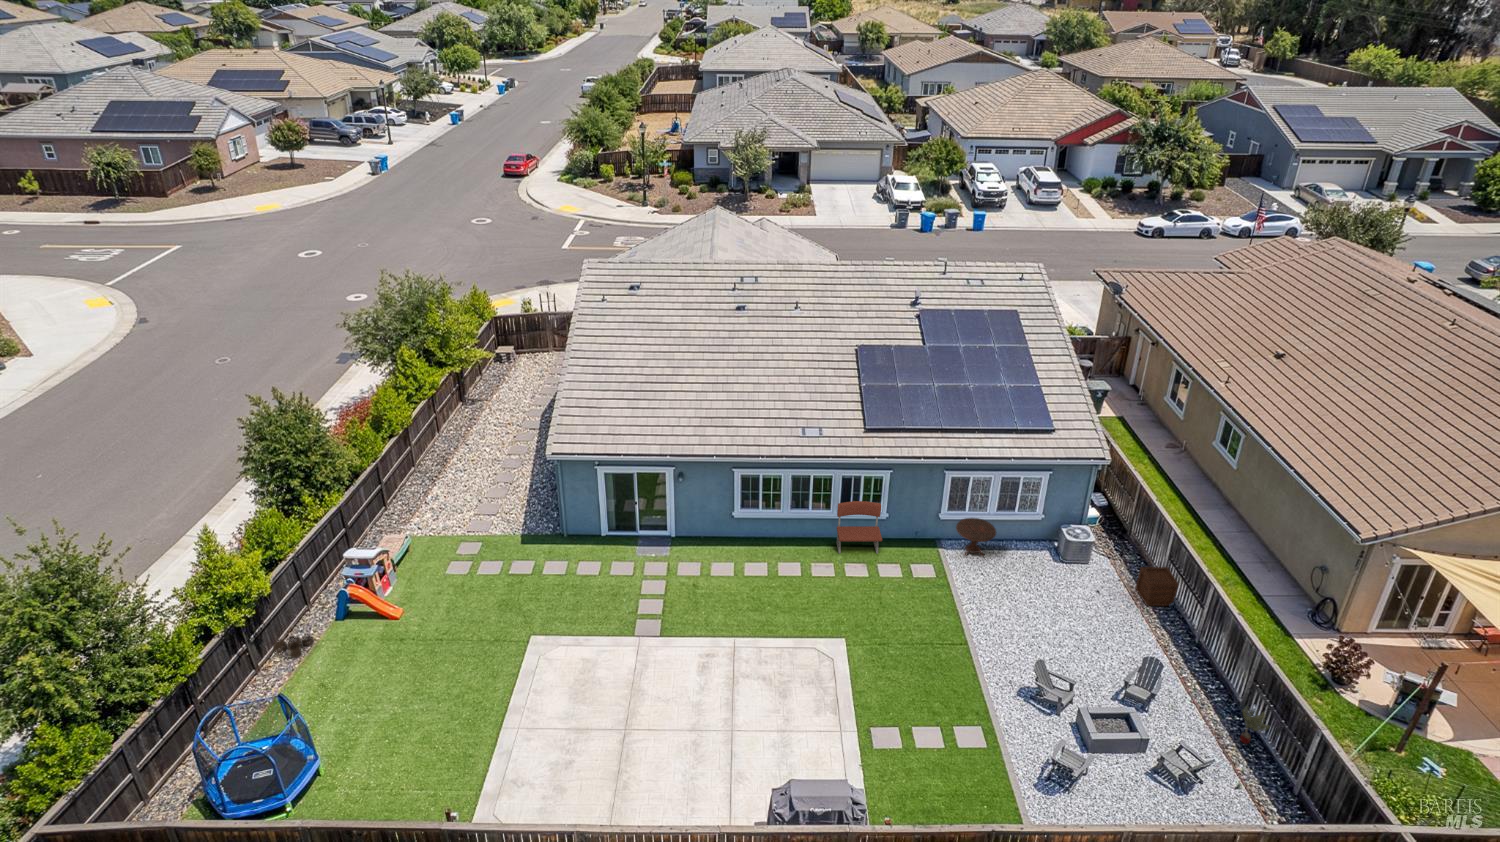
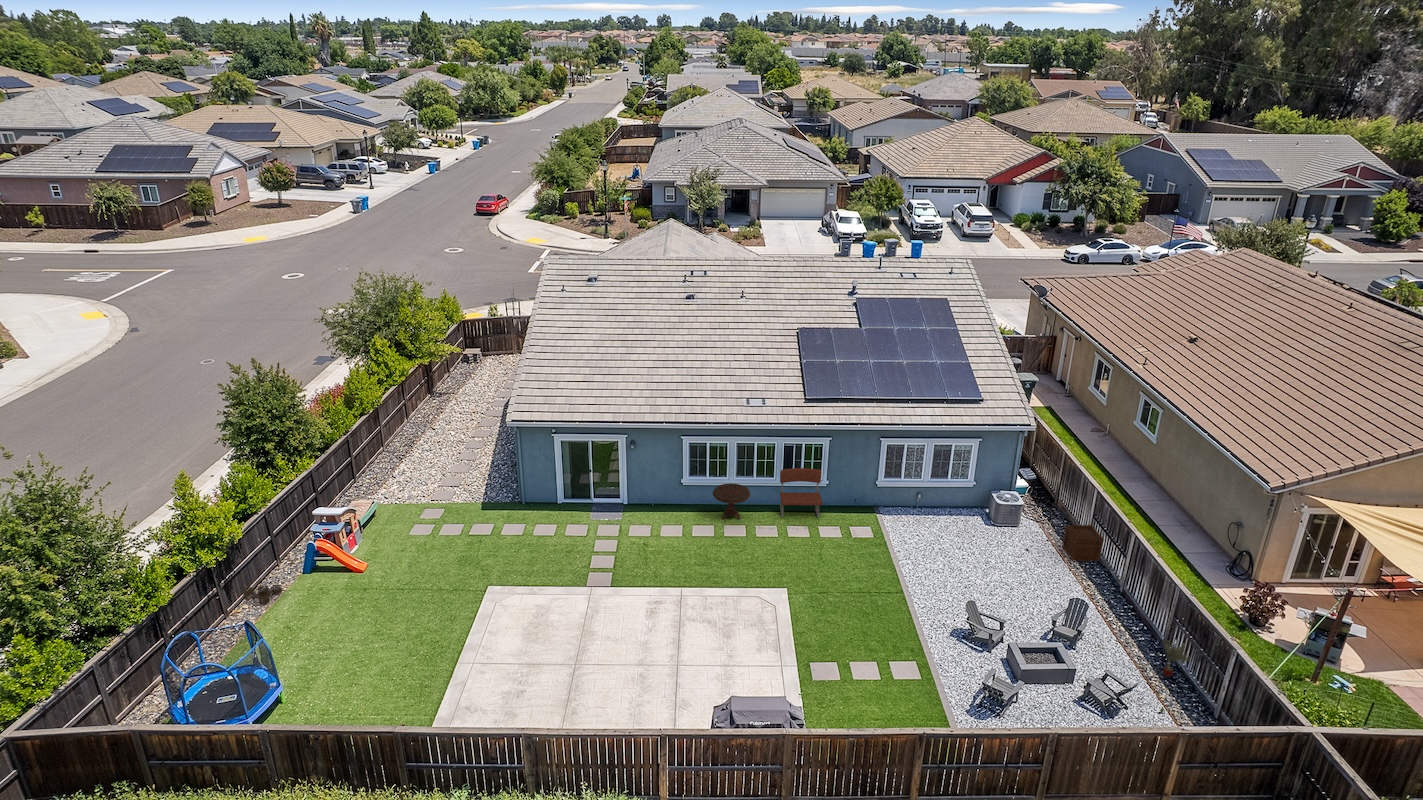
side table: present [956,518,996,556] -> present [713,483,750,520]

